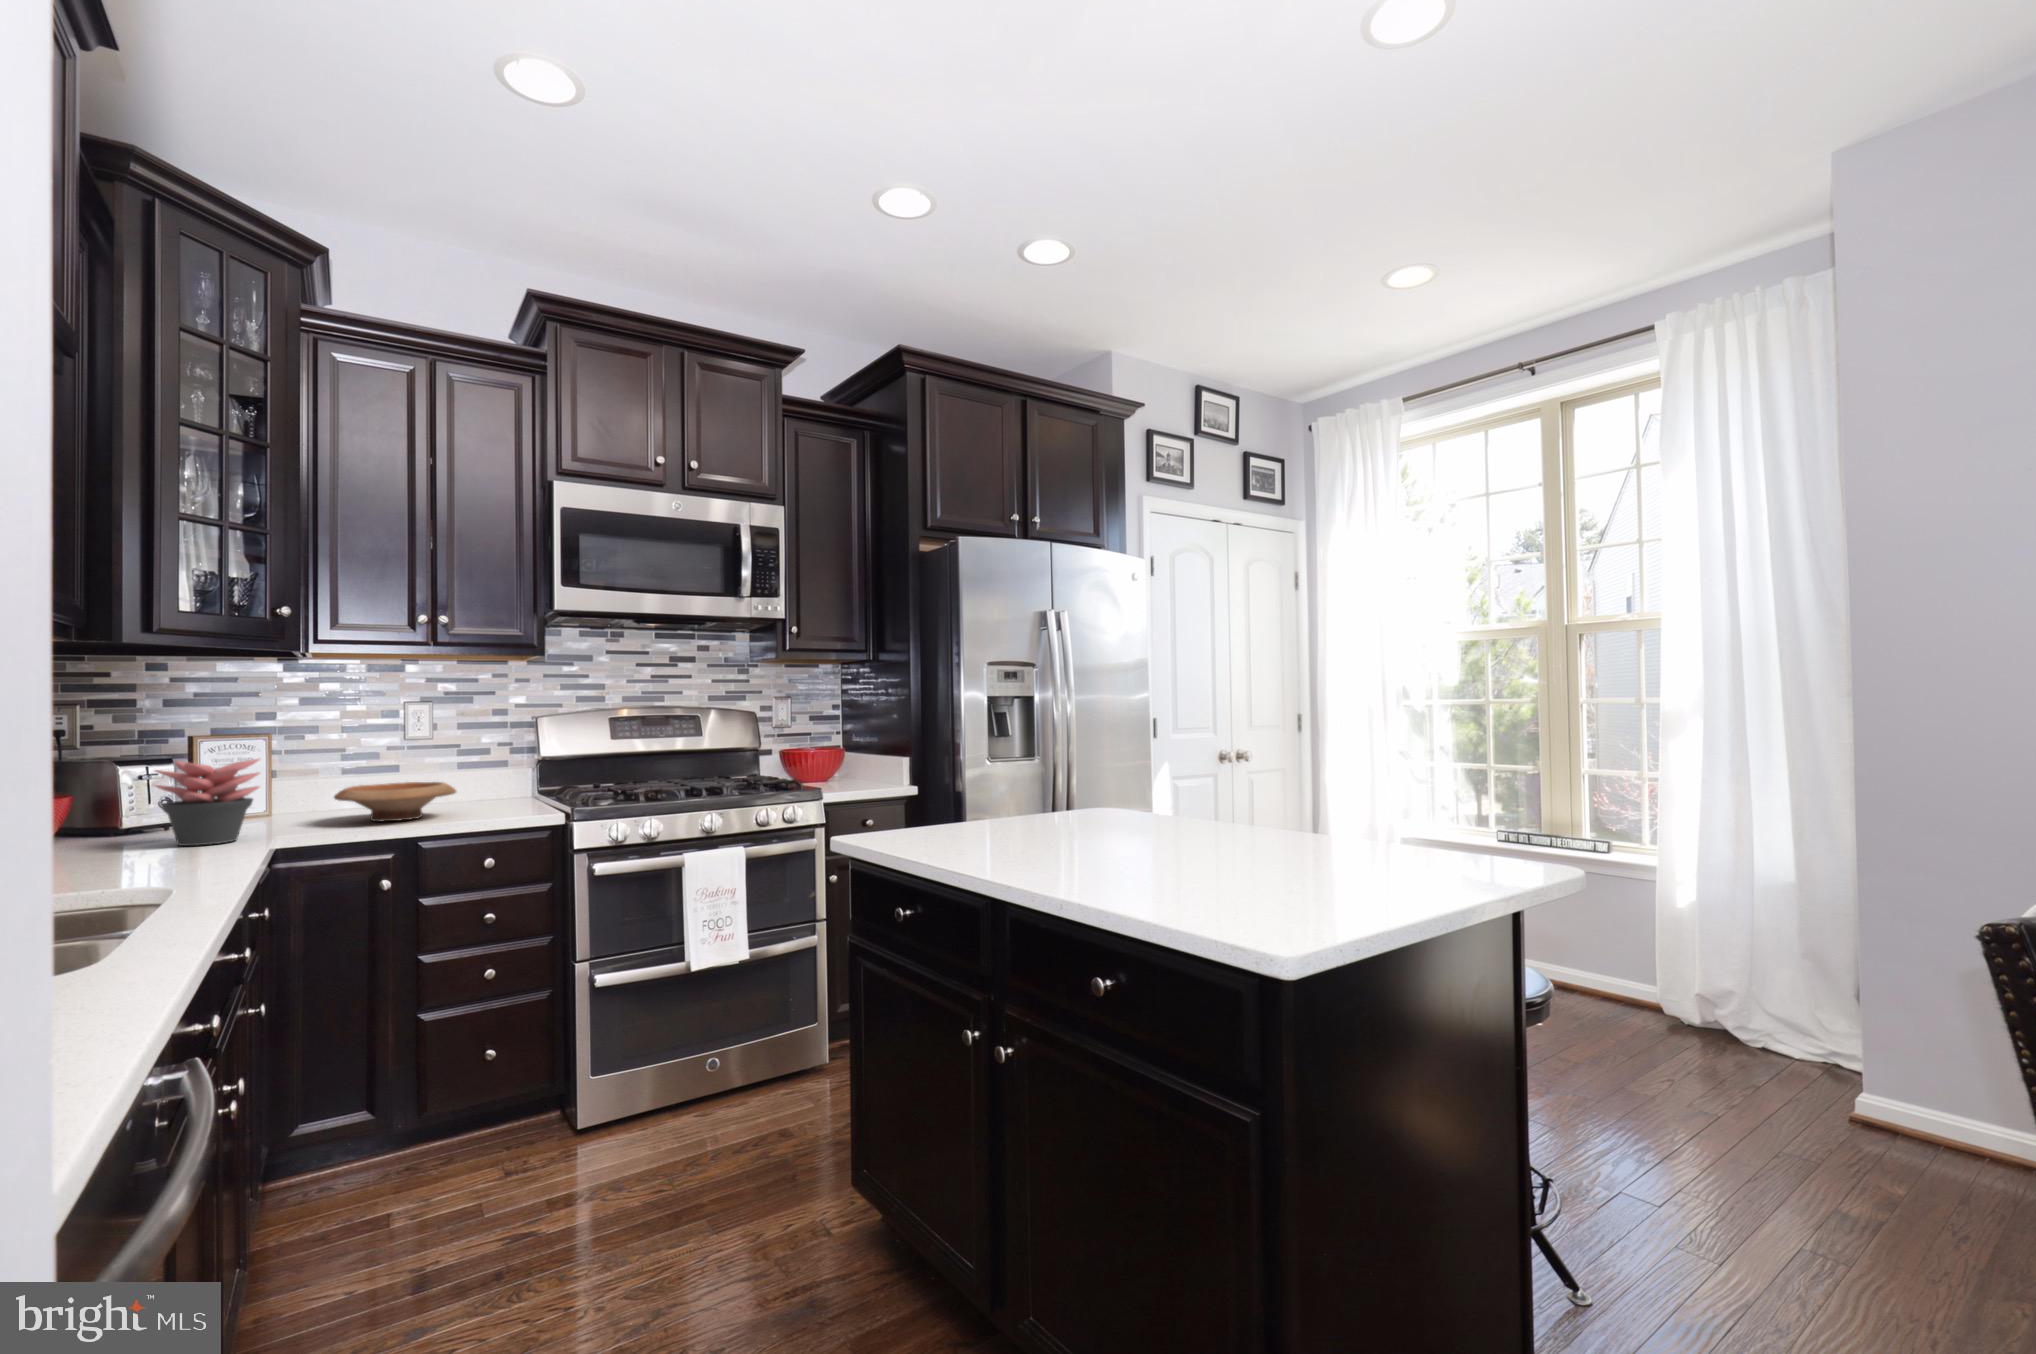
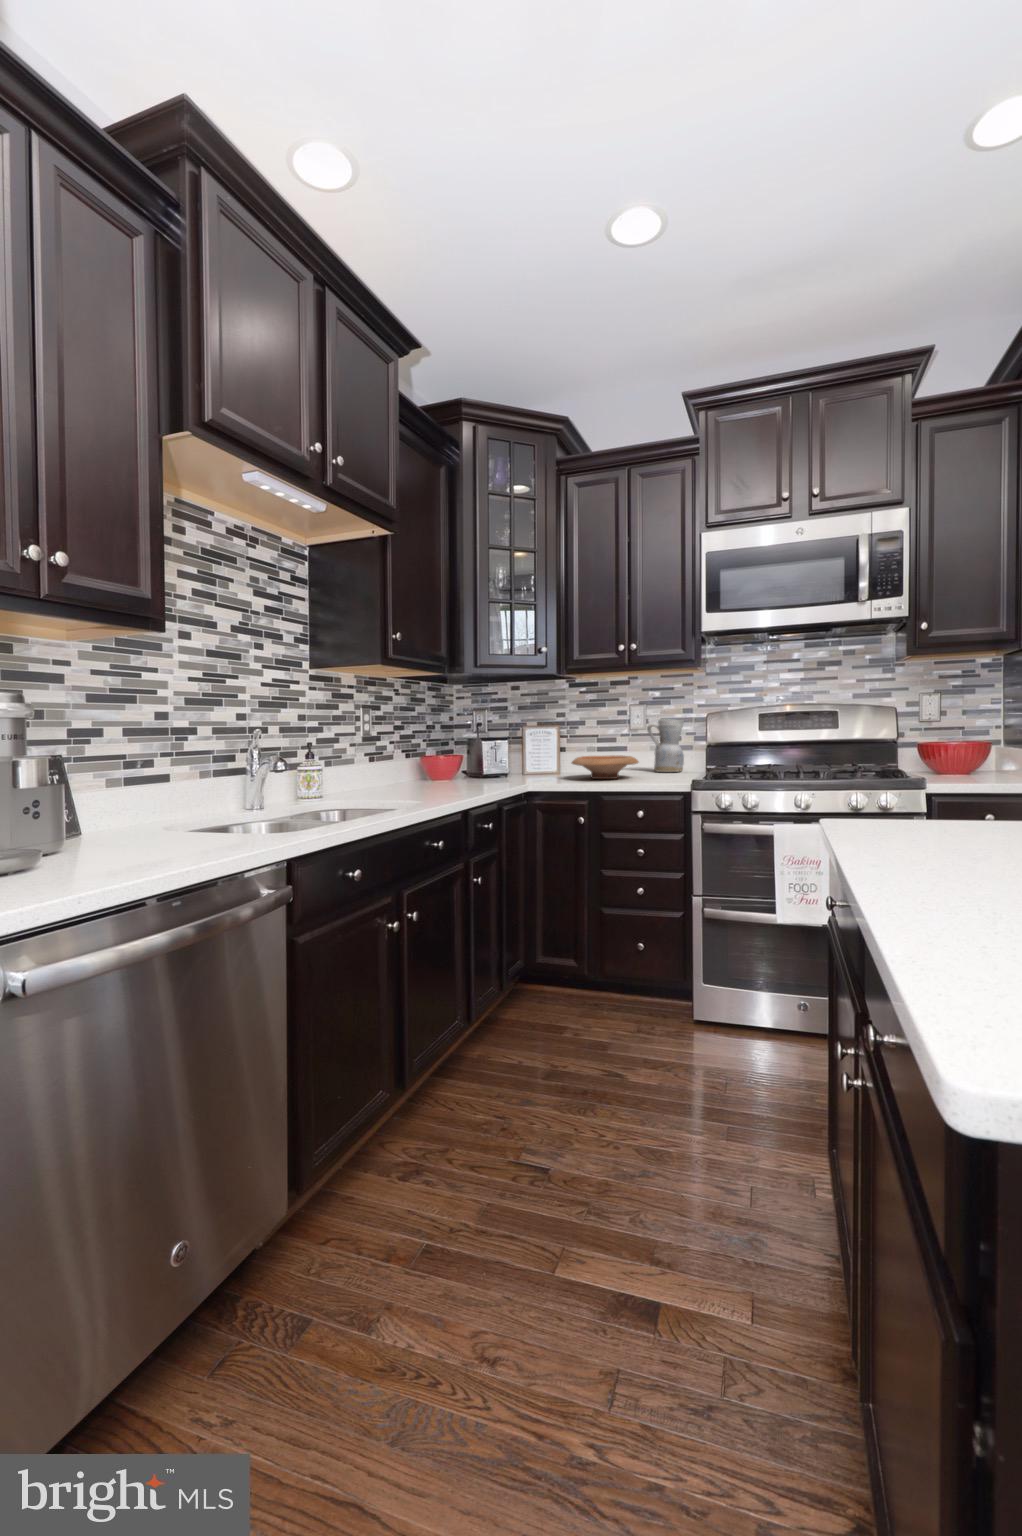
ceramic pitcher: none [438,725,498,803] -> present [647,719,684,772]
succulent plant: present [156,759,259,846] -> none [482,736,527,783]

